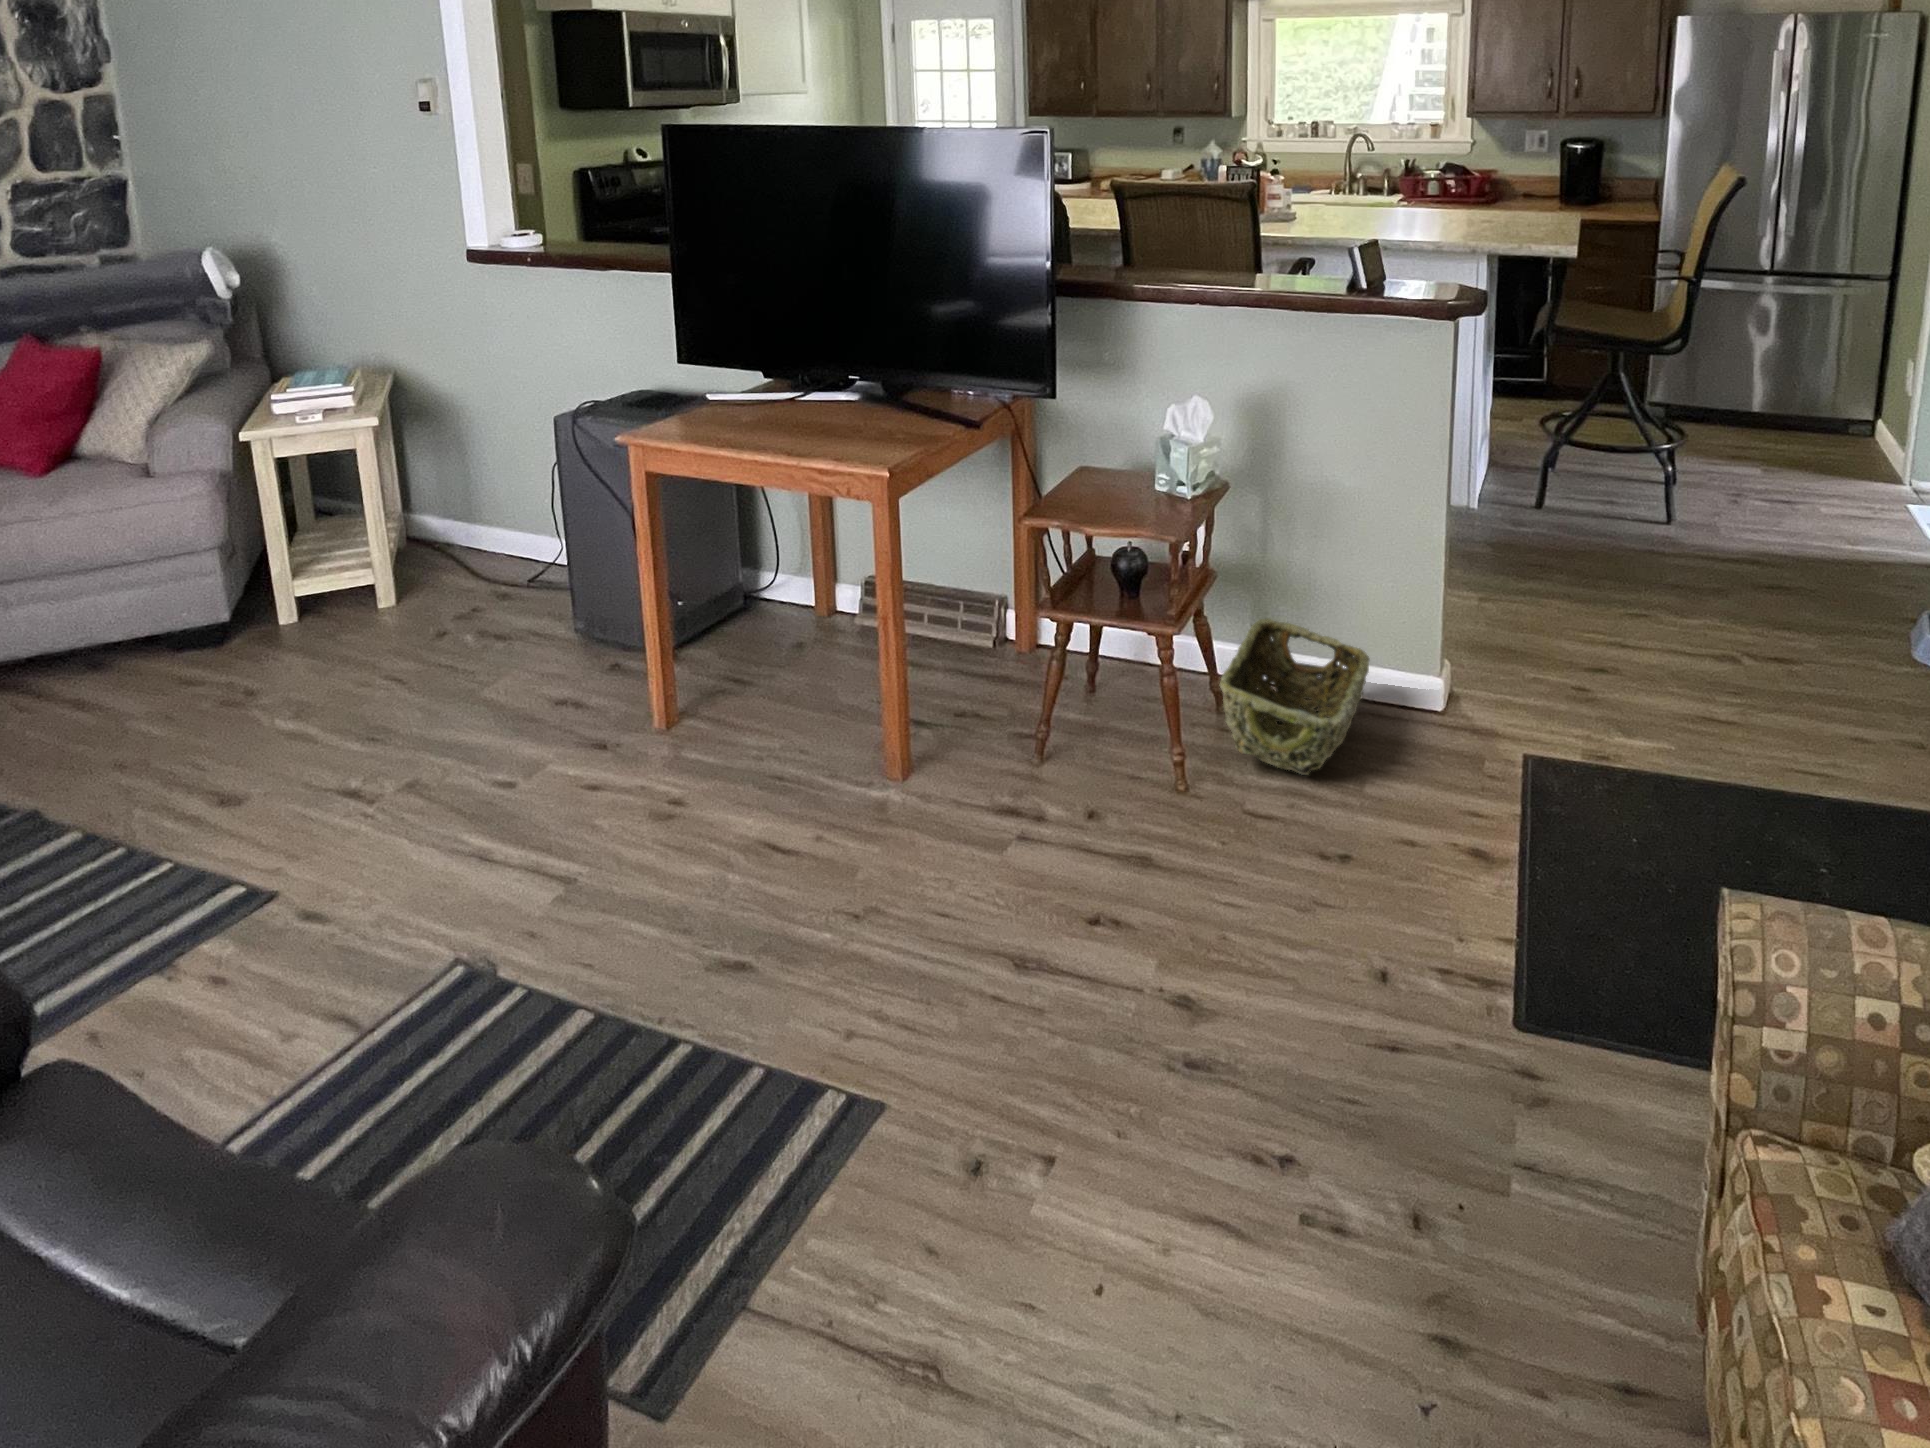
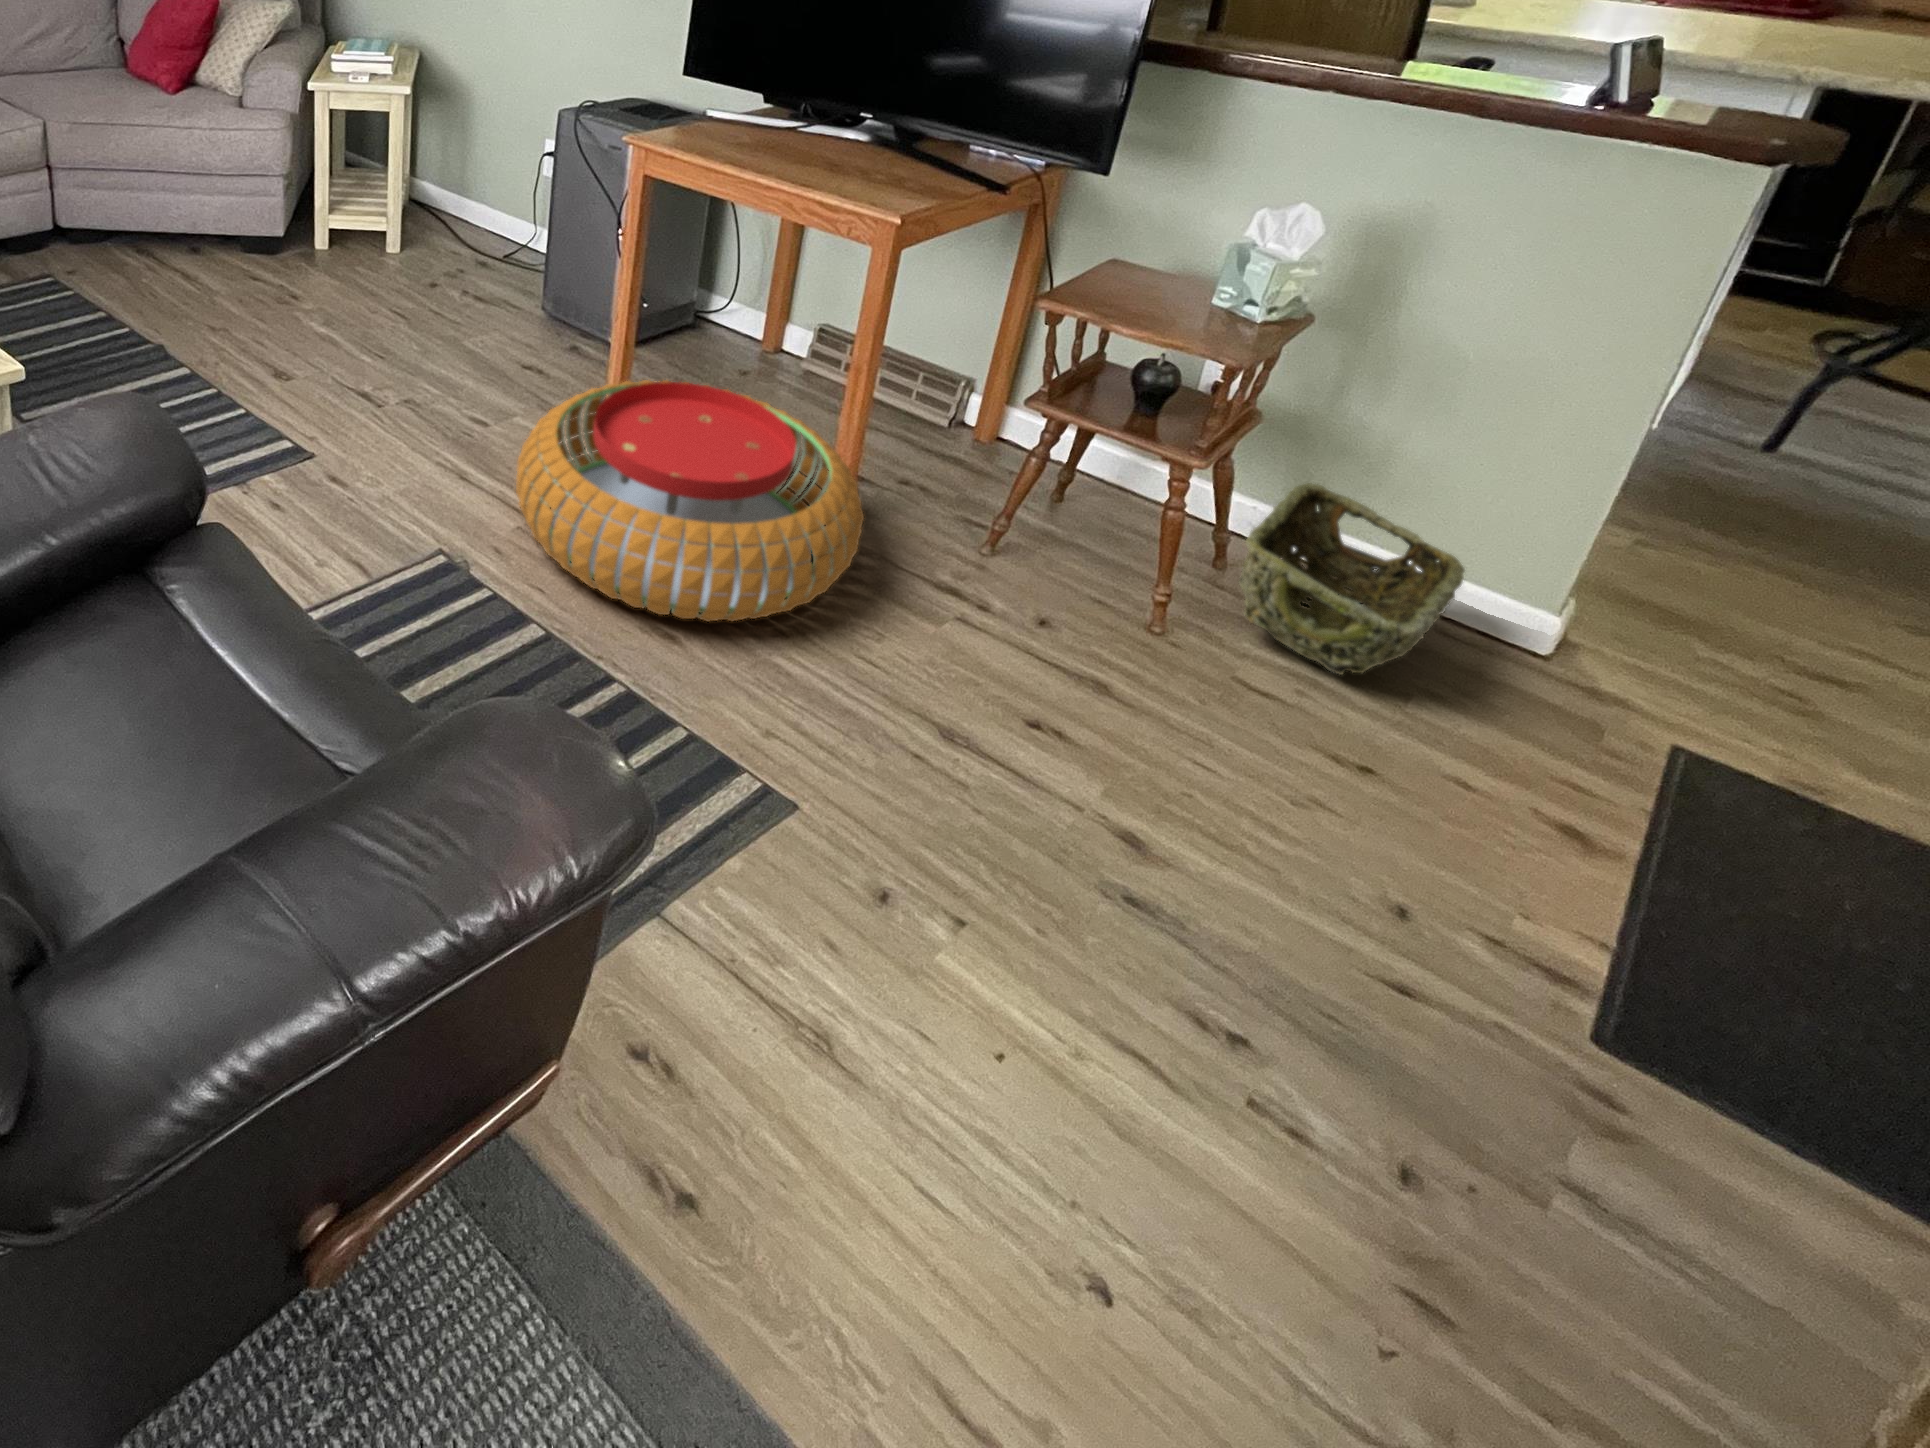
pouf: none [546,673,919,943] -> present [516,380,864,621]

